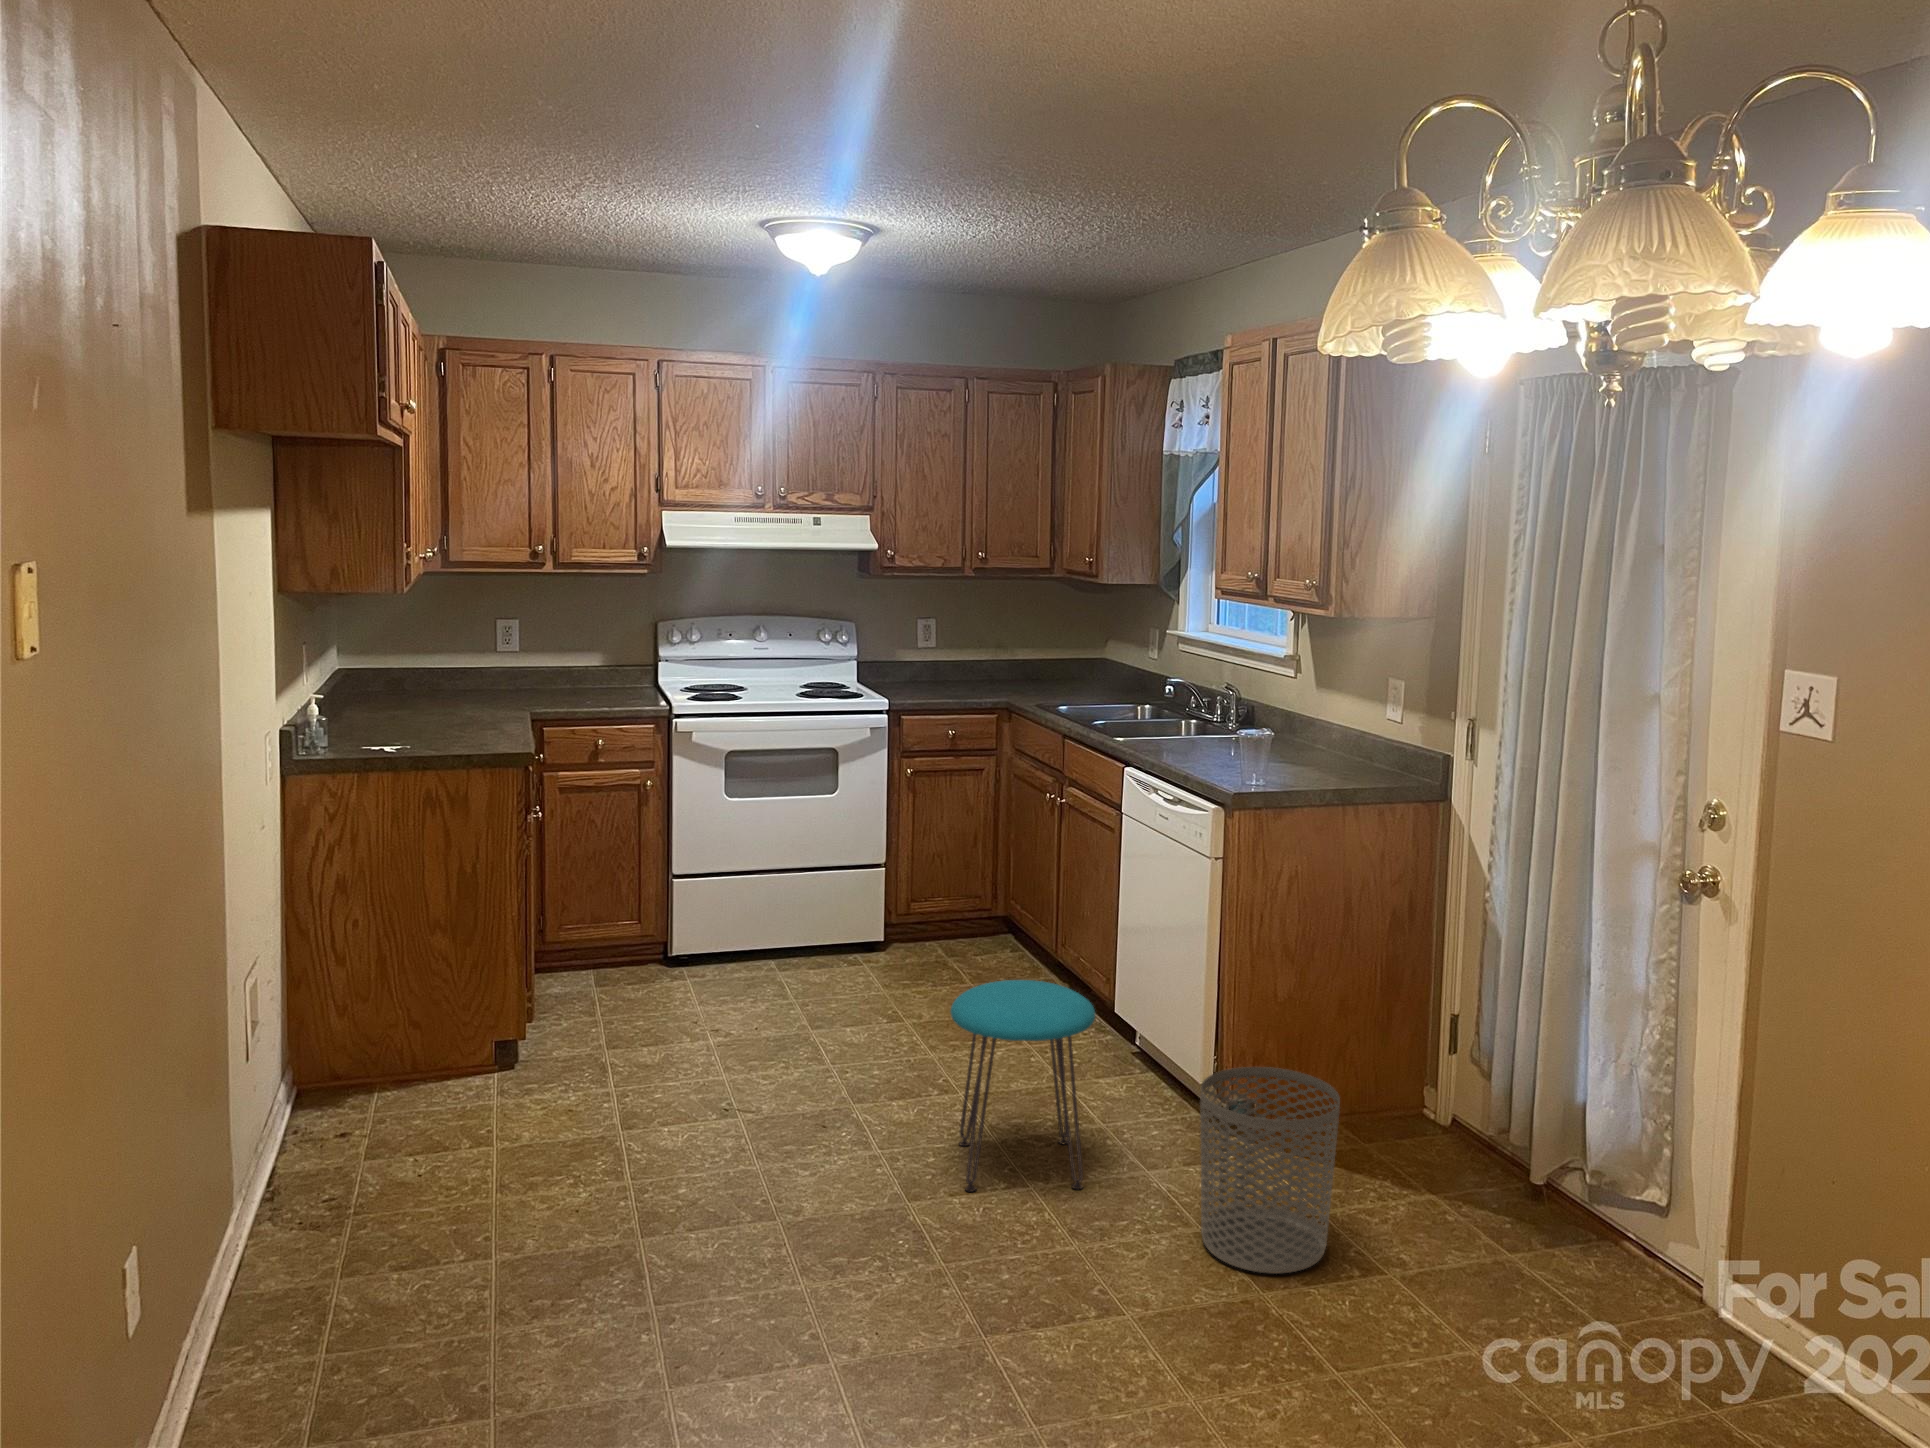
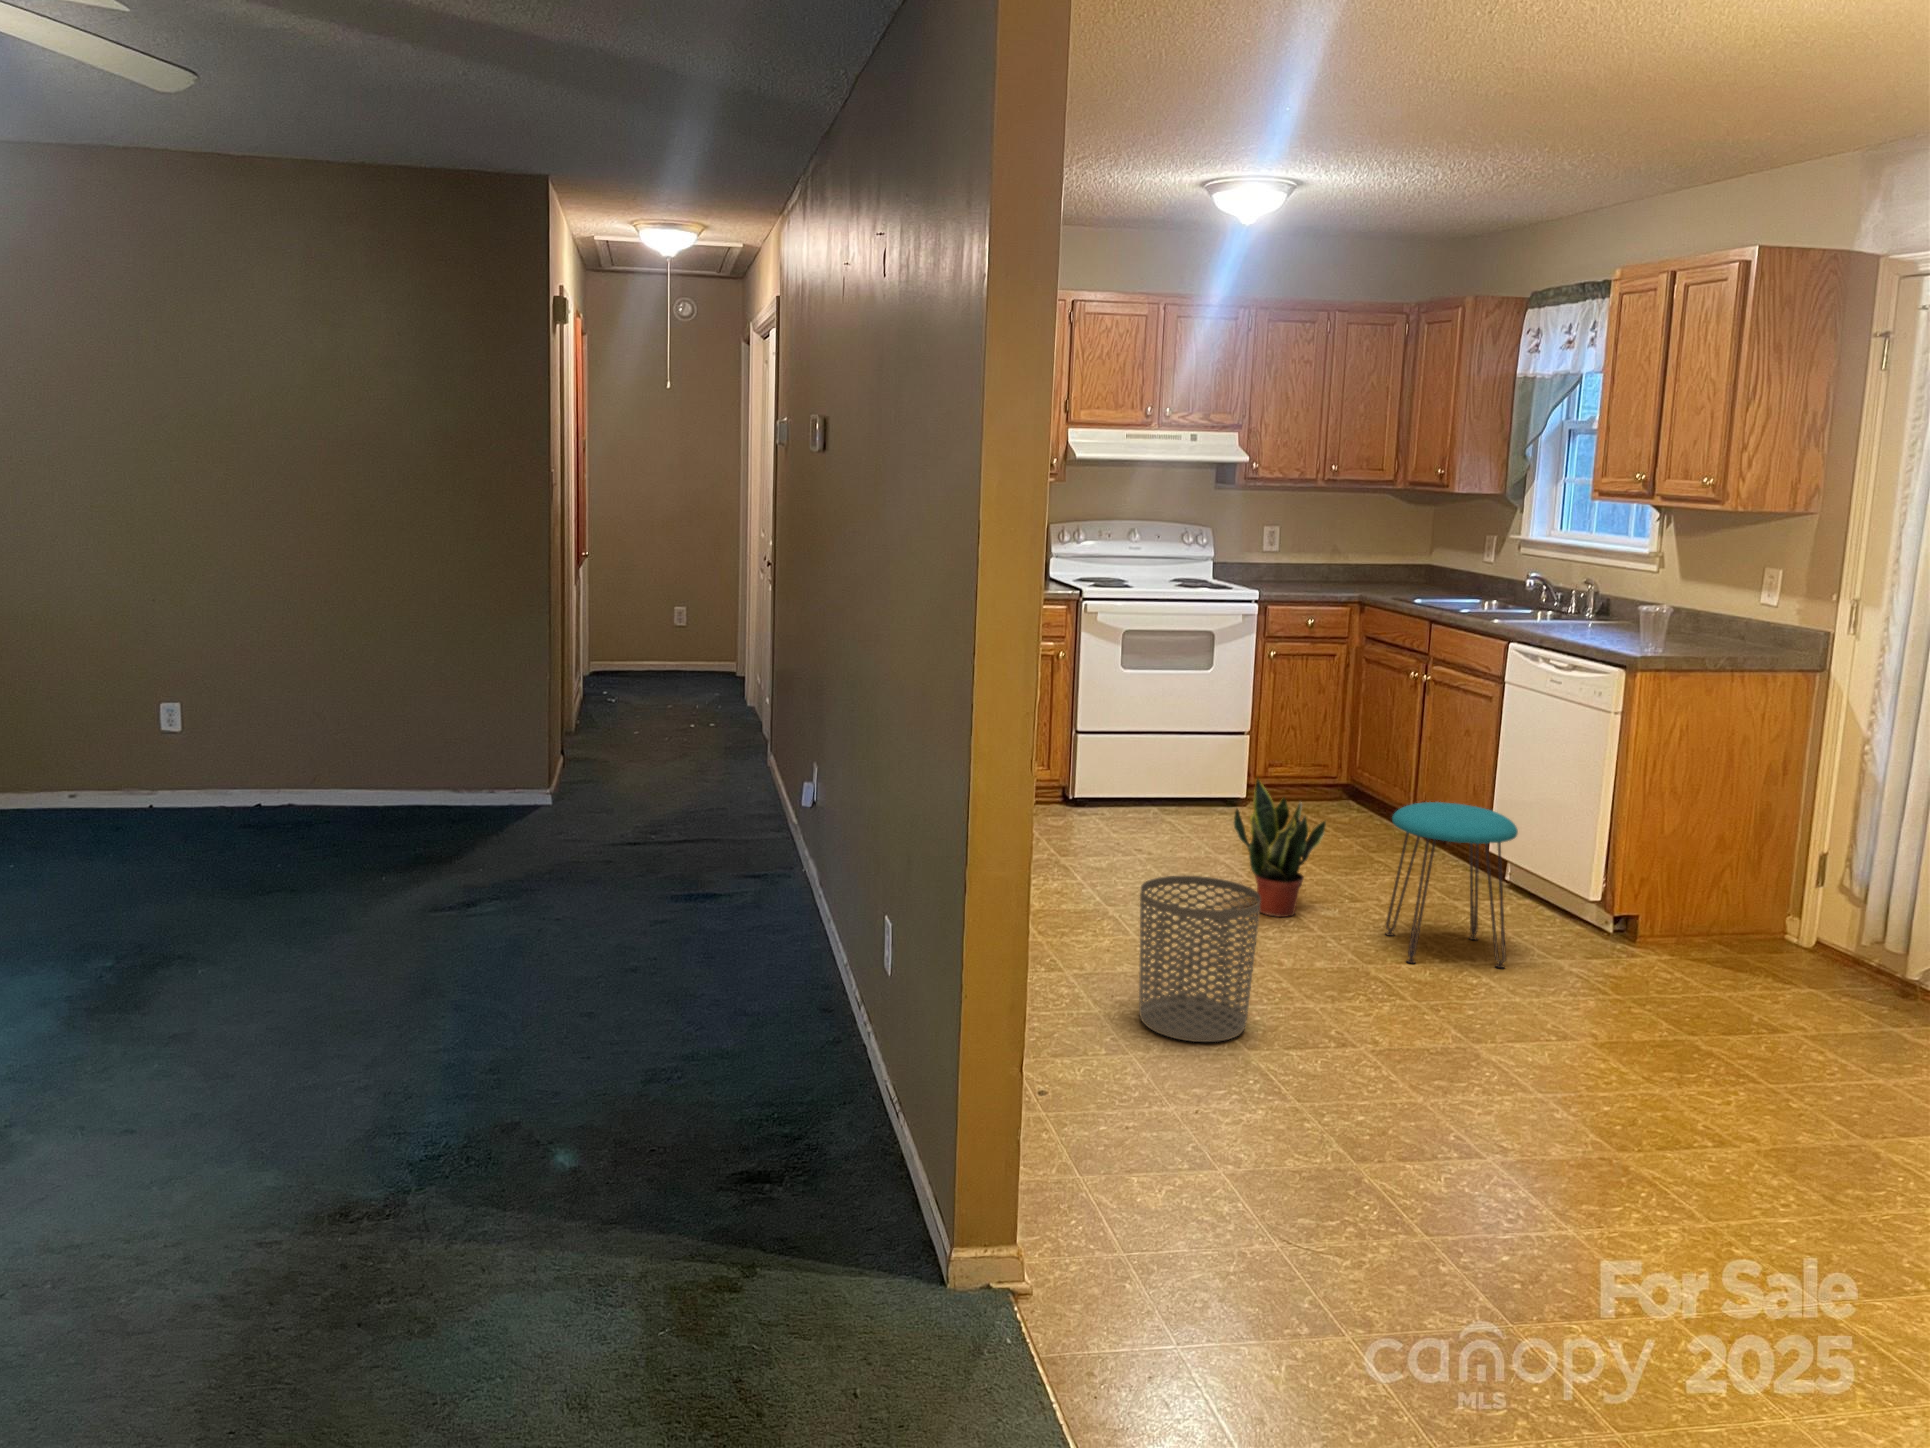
potted plant: none [780,954,897,1126] -> present [1234,779,1326,917]
waste bin: present [1200,1067,1340,1274] -> present [1139,876,1261,1042]

